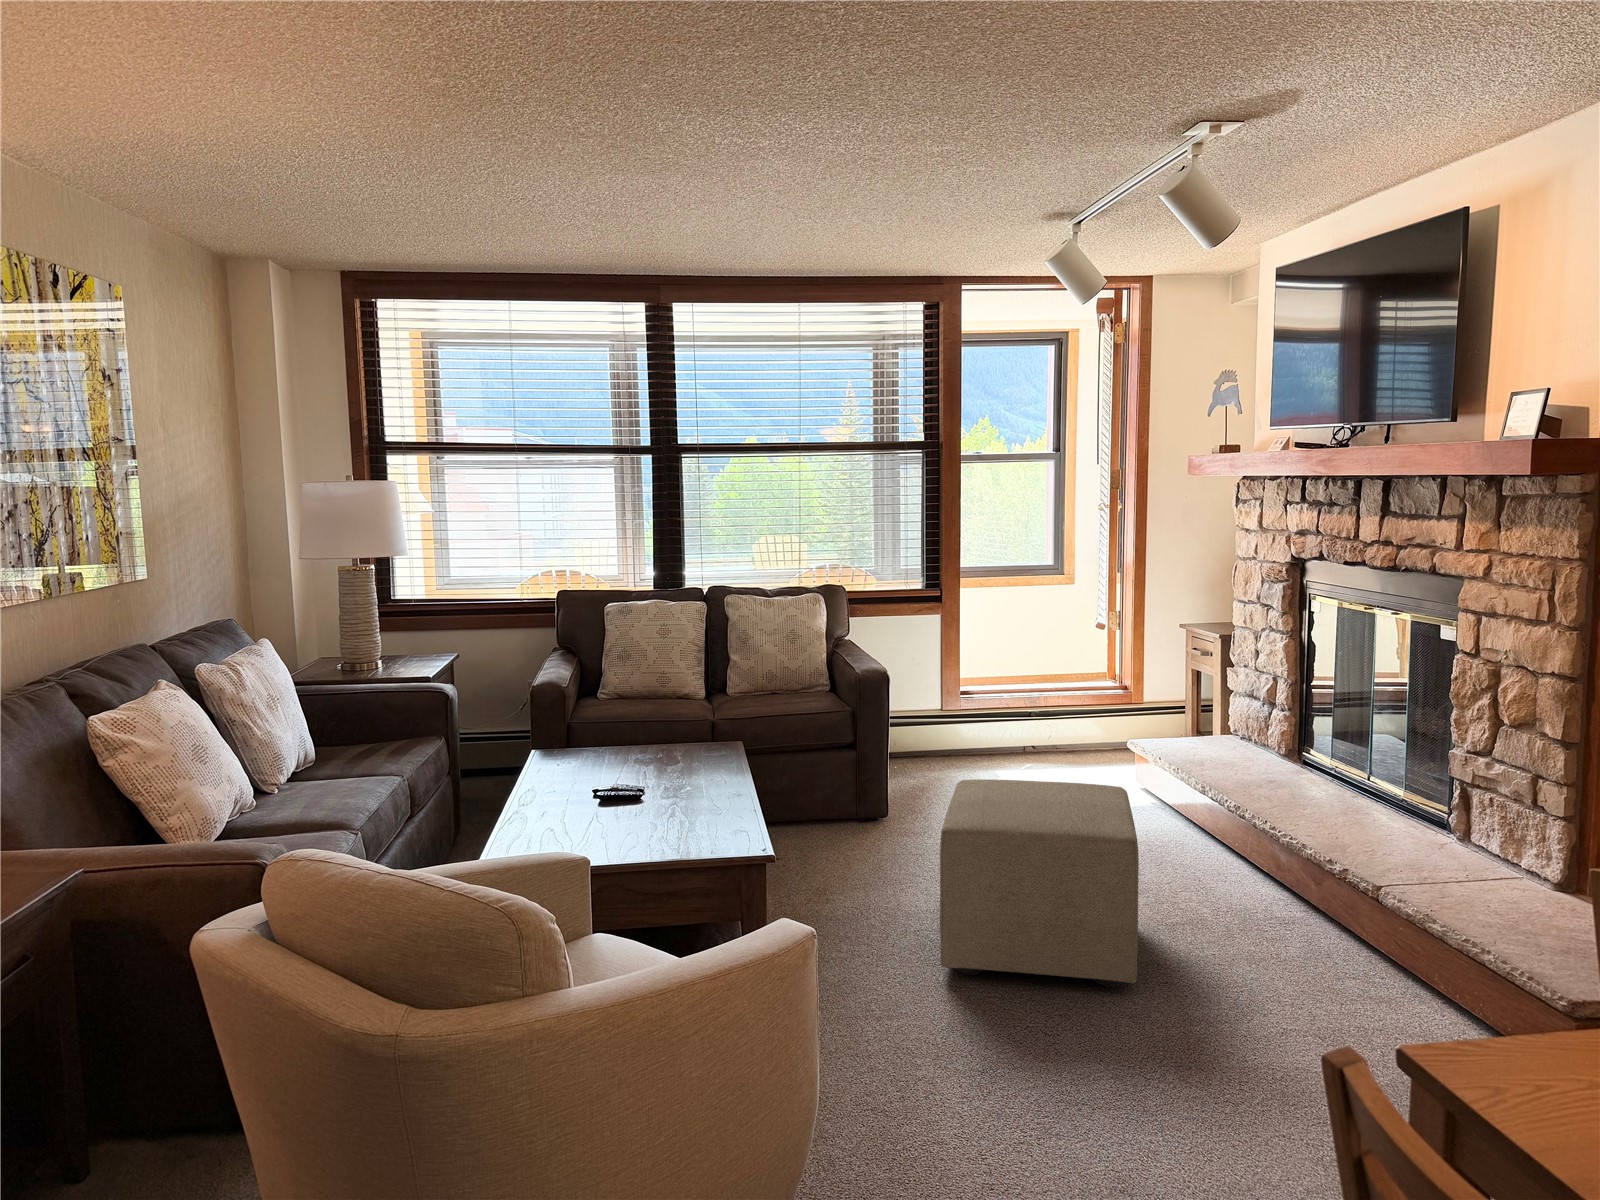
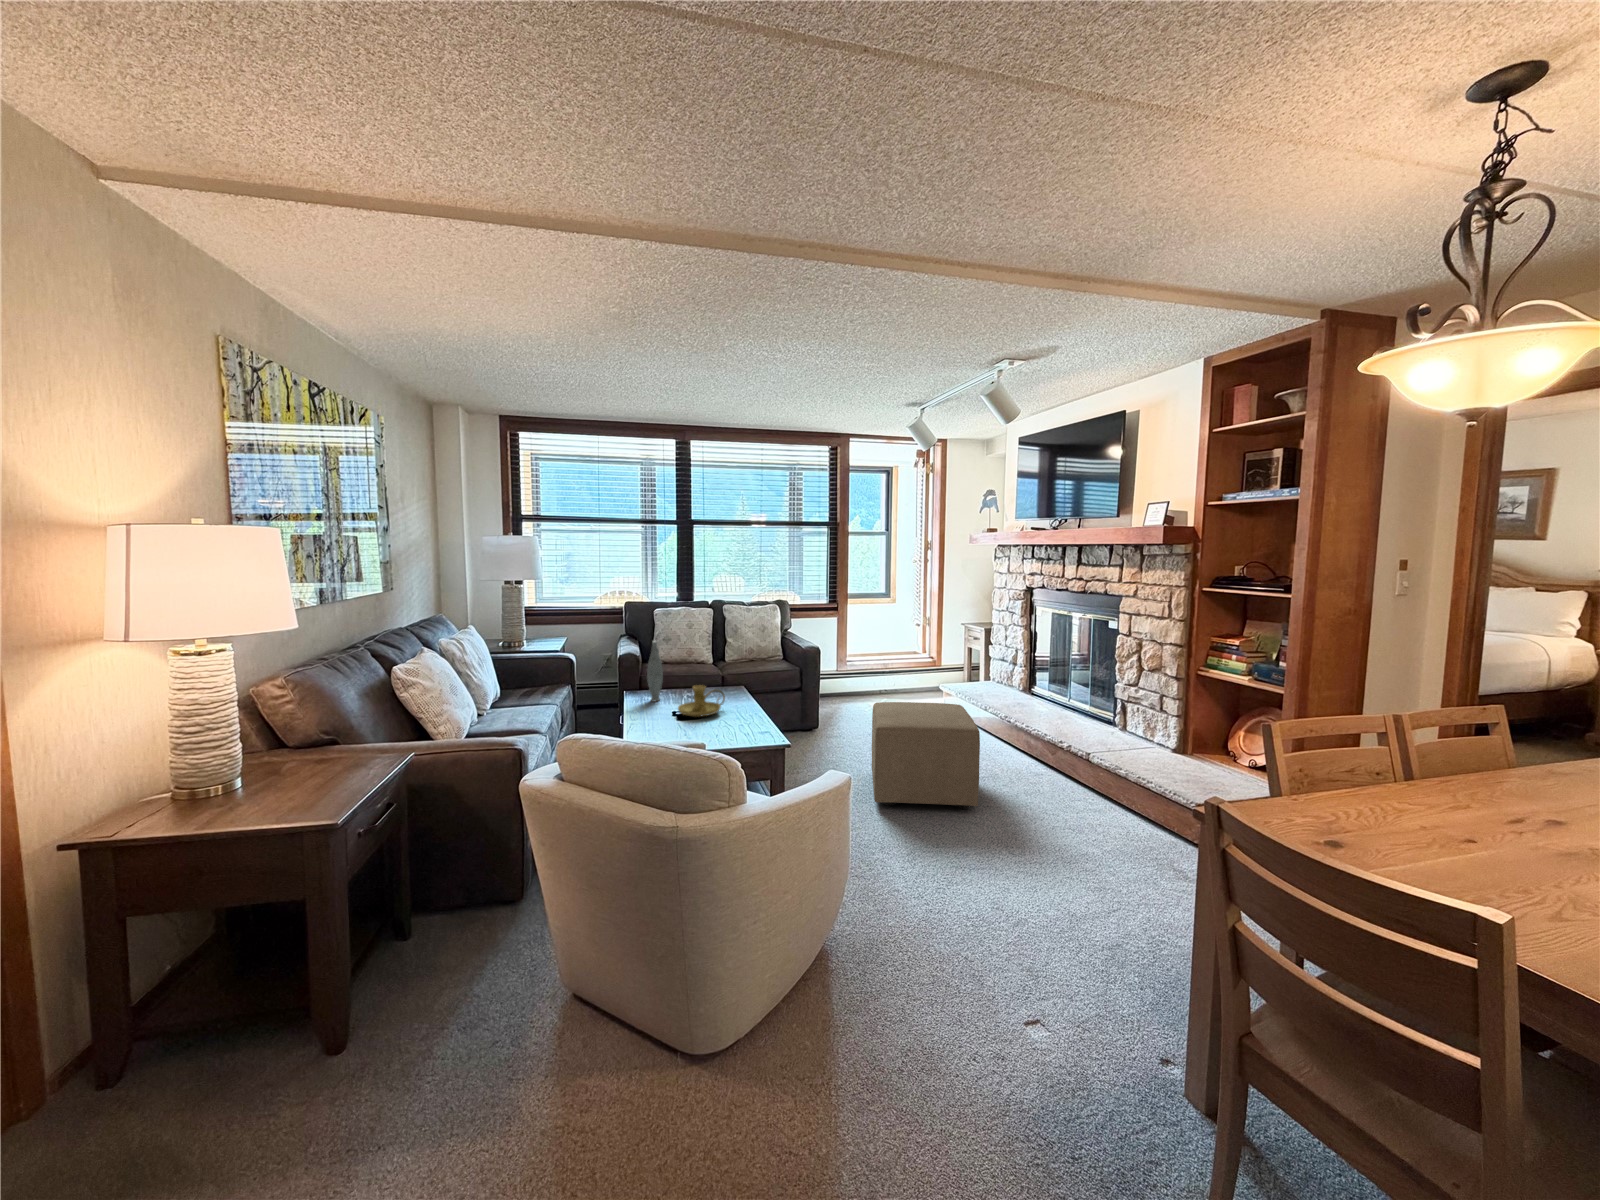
vase: none [557,665,584,771] -> present [647,641,663,702]
candle holder: none [596,745,684,801] -> present [678,685,725,717]

